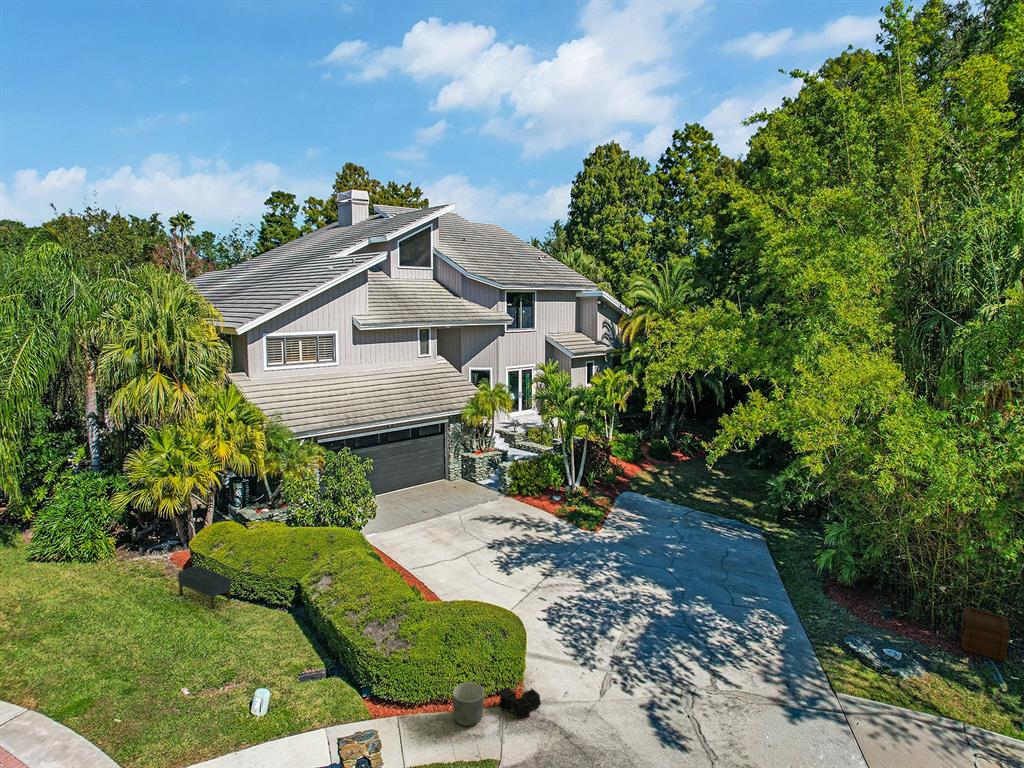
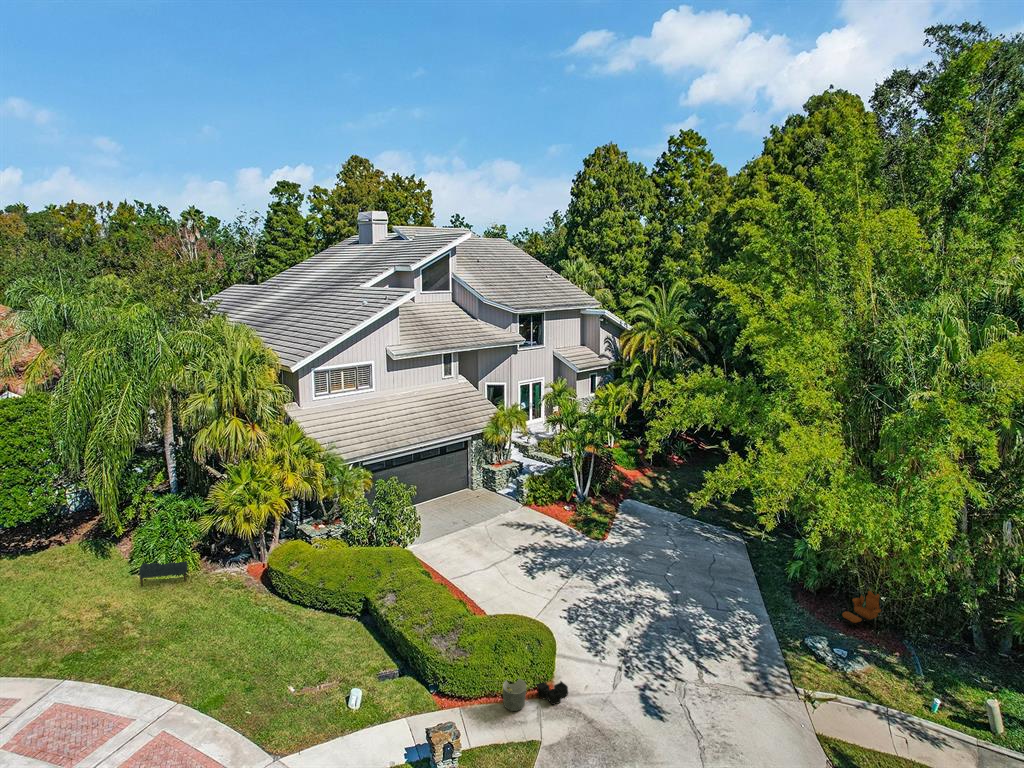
bench: present [178,566,231,609] -> present [139,561,189,587]
lounge chair: none [887,582,936,634] -> present [842,590,881,629]
wooden crate: present [961,607,1010,662] -> none [900,608,936,652]

